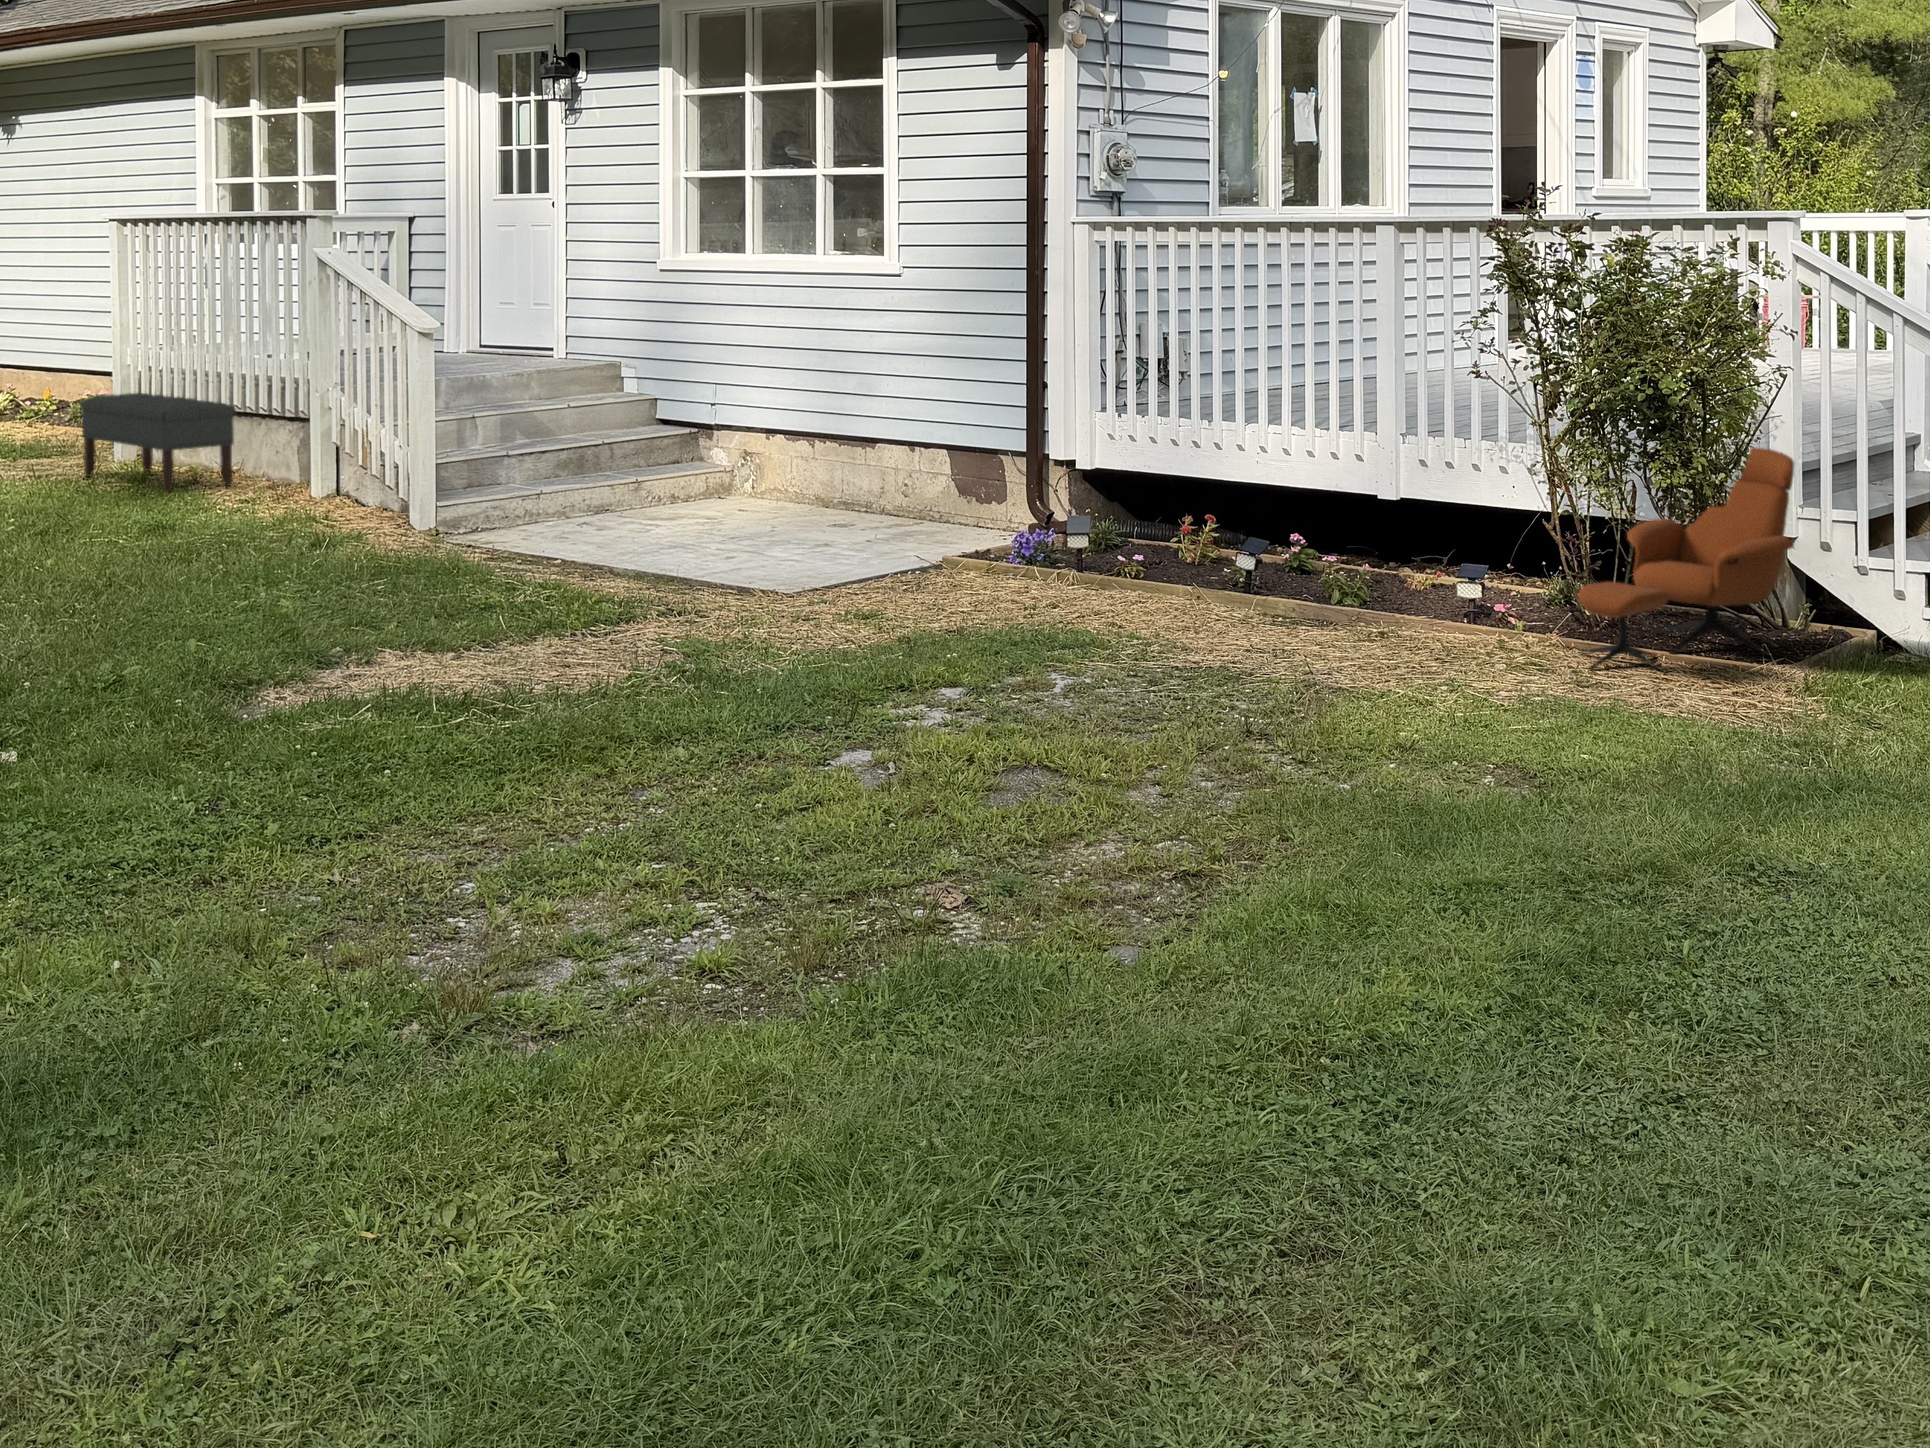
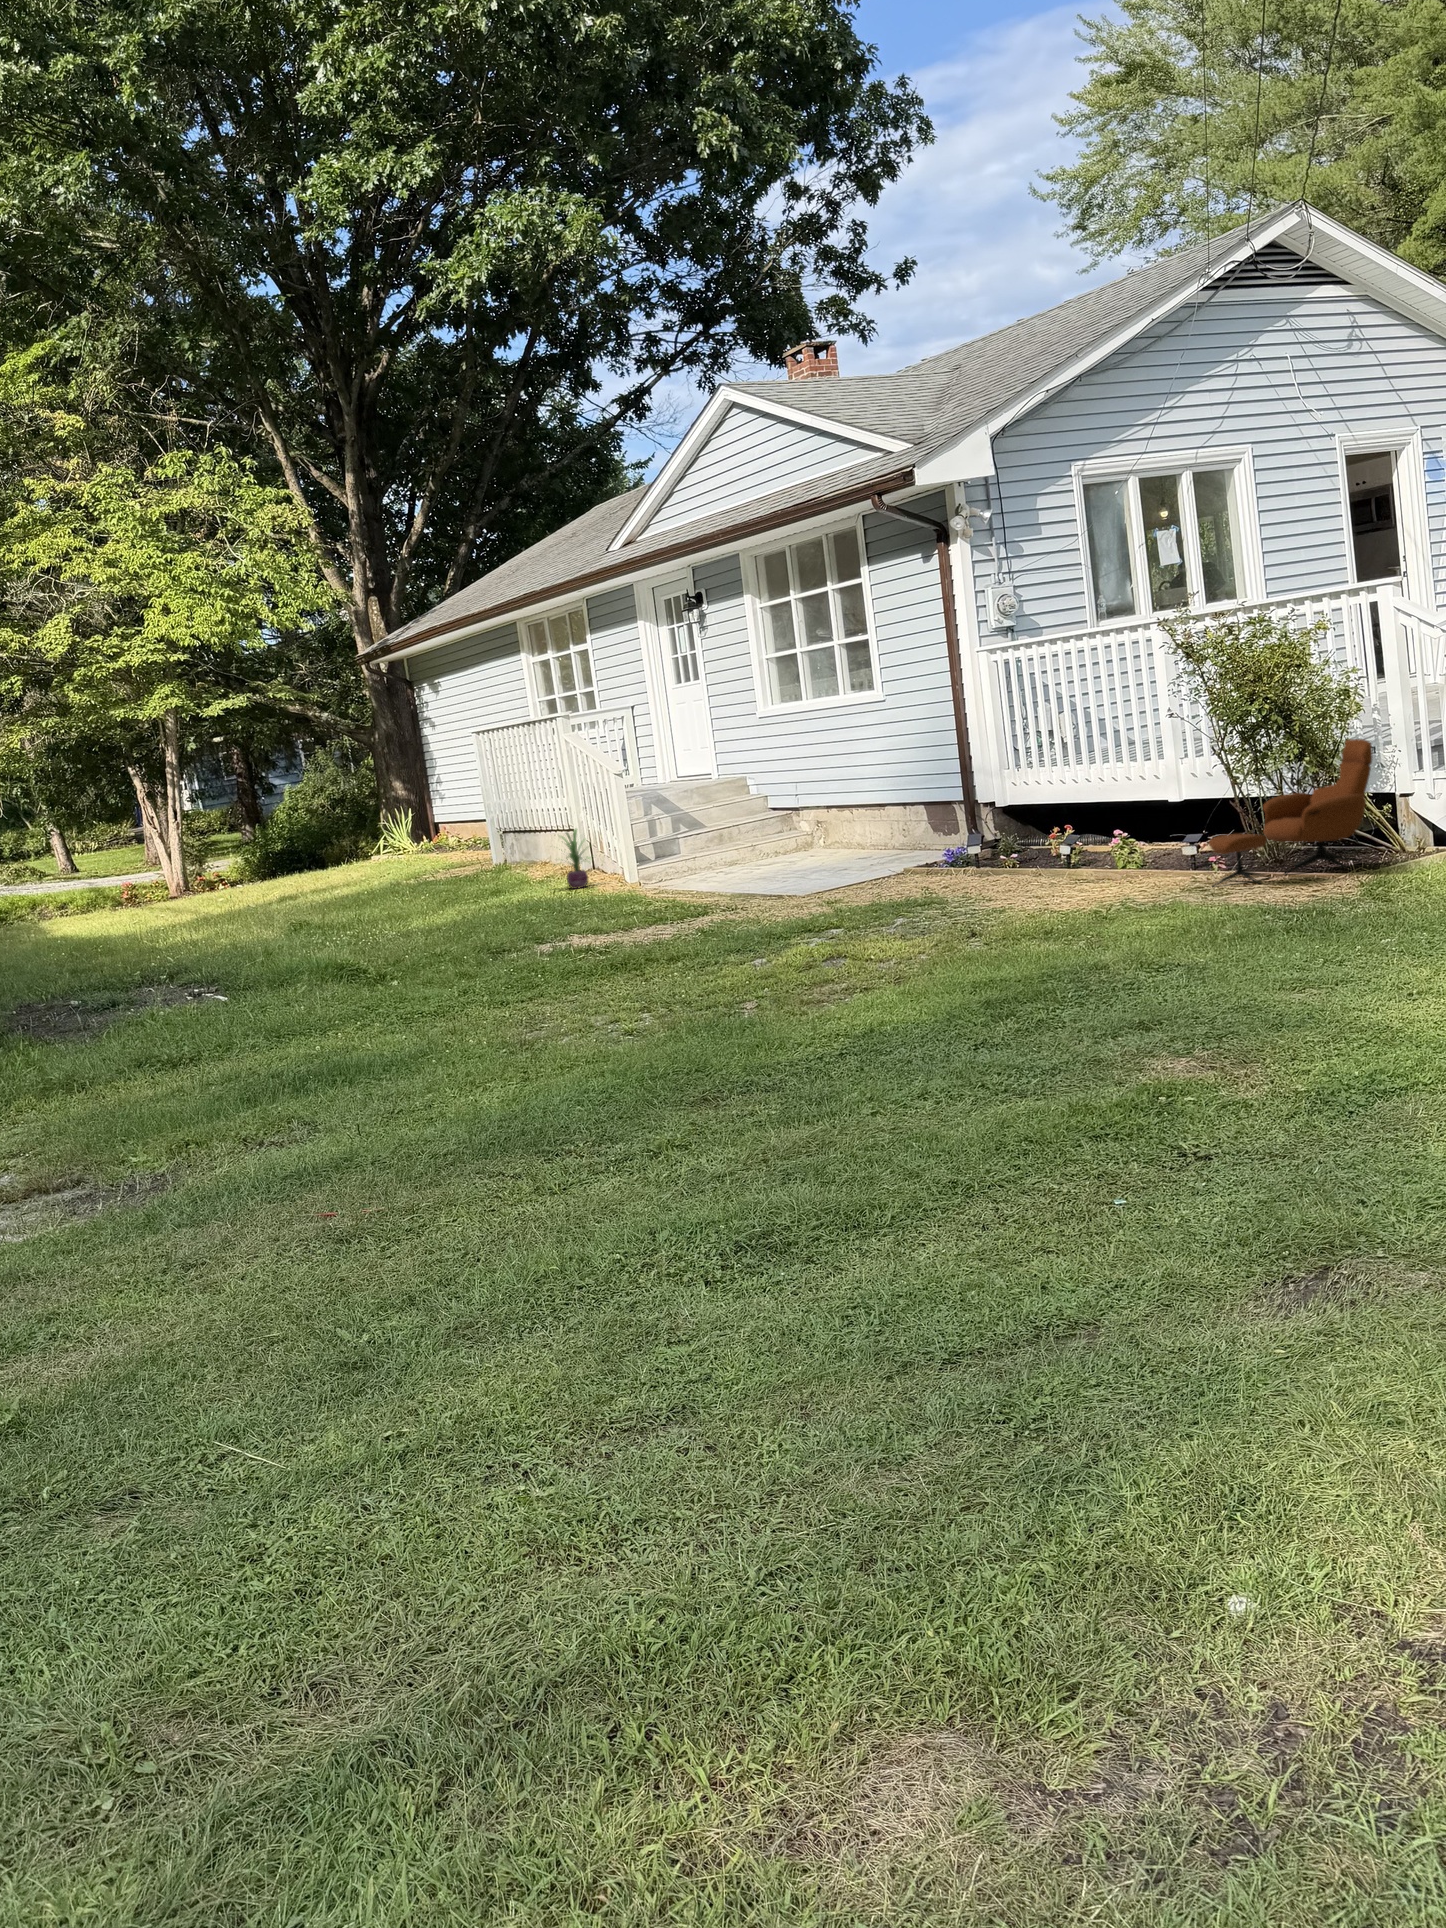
bench: present [80,393,235,492] -> none [468,827,547,879]
decorative plant: none [266,423,391,533] -> present [561,829,591,889]

